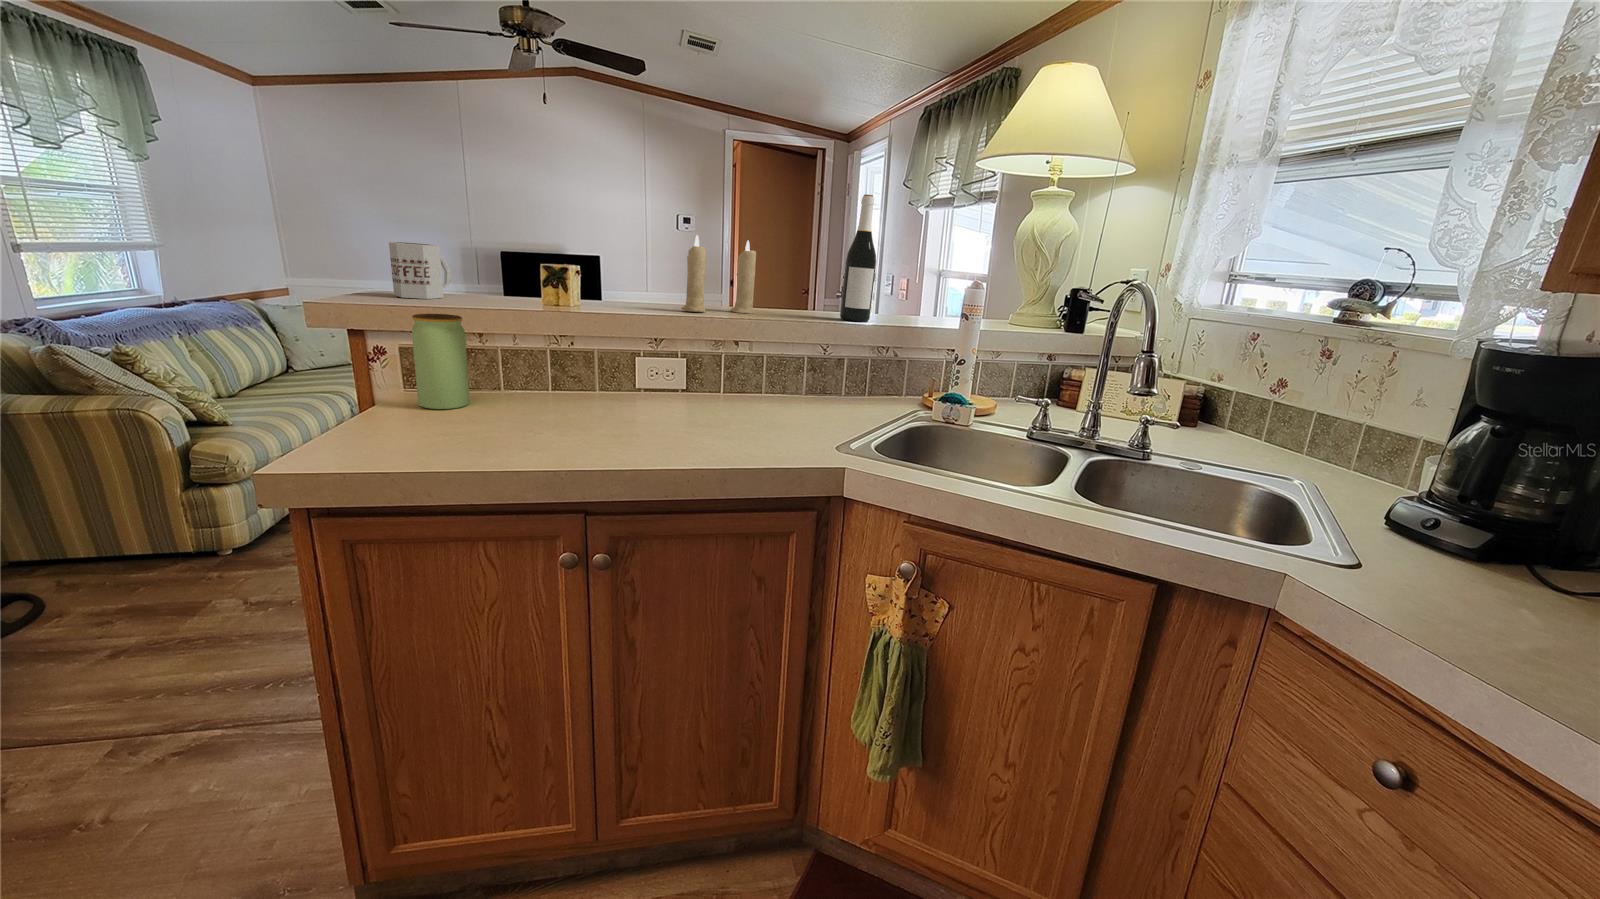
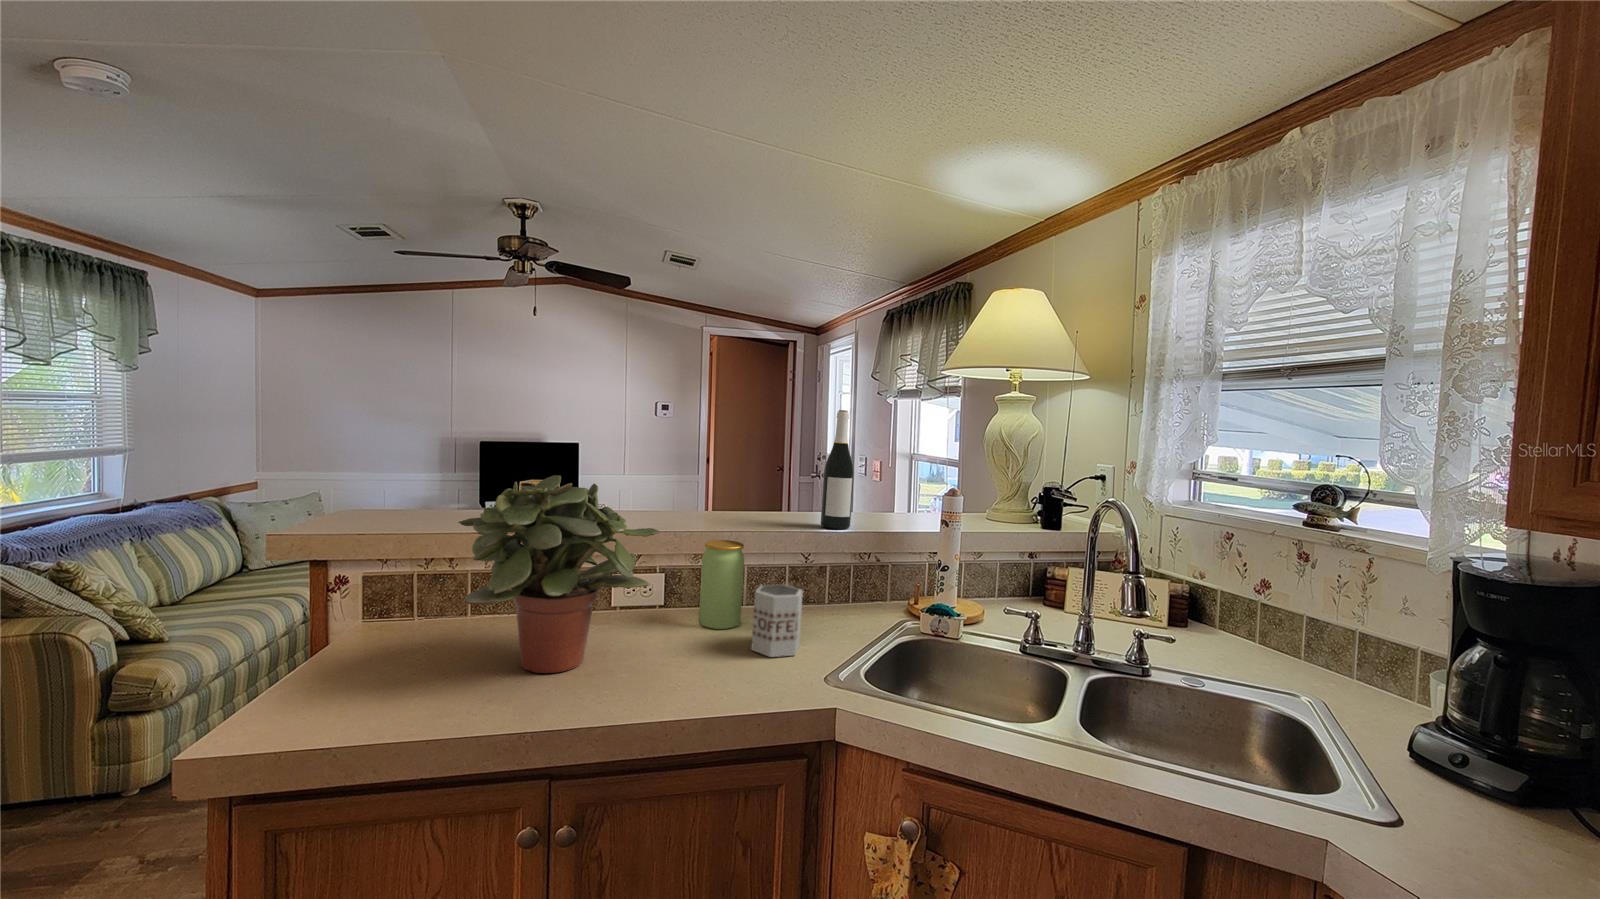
candle: present [682,235,756,314] -> none [661,449,737,525]
potted plant: none [481,238,678,431] -> present [458,475,659,673]
mug: present [389,242,451,299] -> present [751,585,803,657]
jar: present [412,314,470,409] -> present [699,540,744,629]

